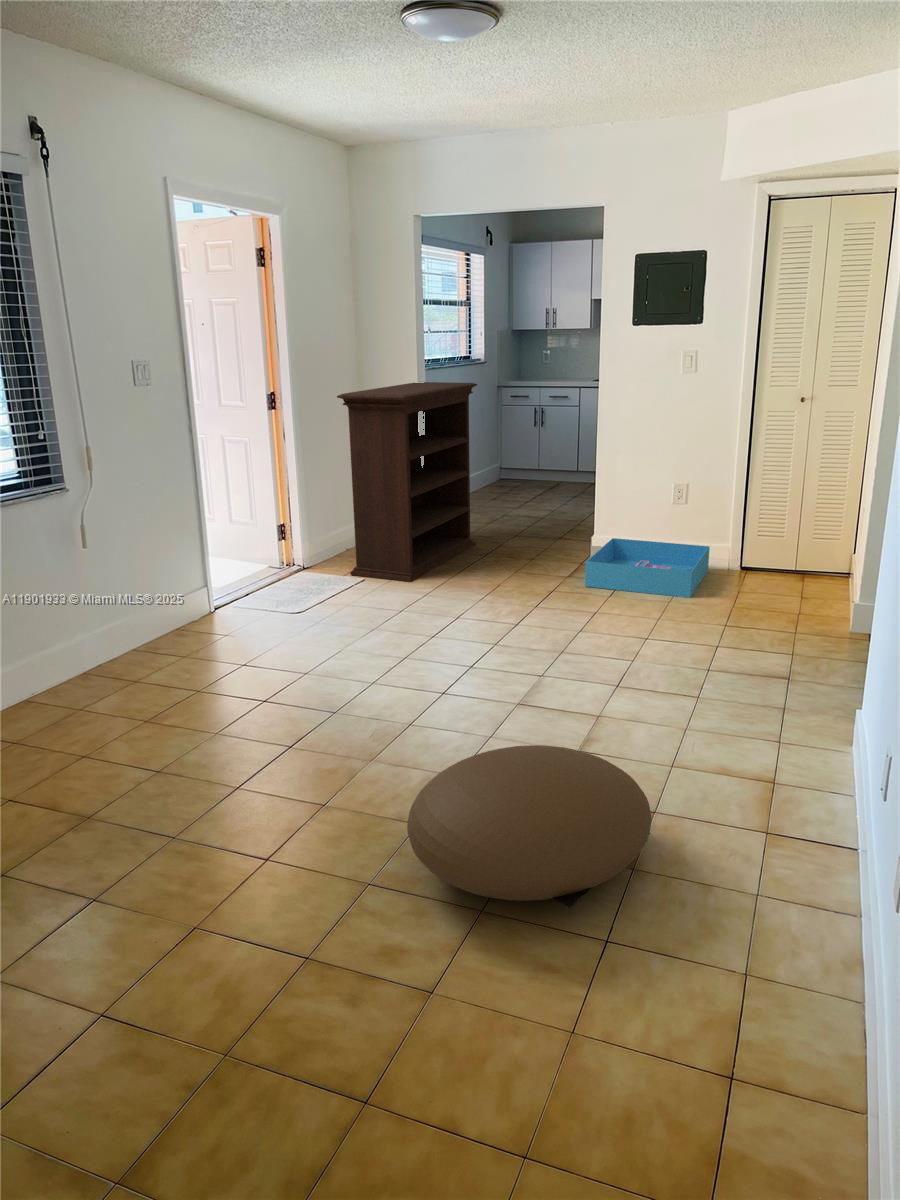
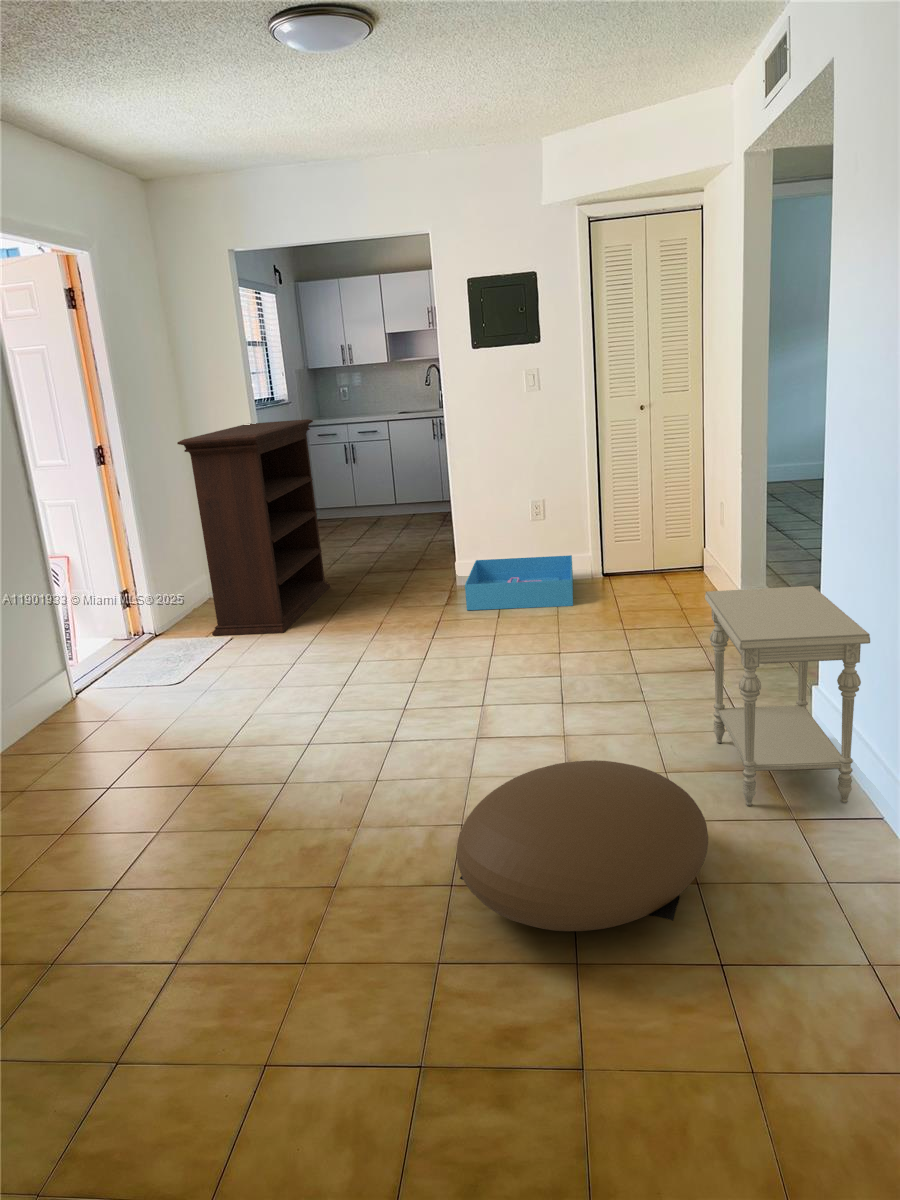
side table: none [727,606,870,843] -> present [705,586,870,806]

